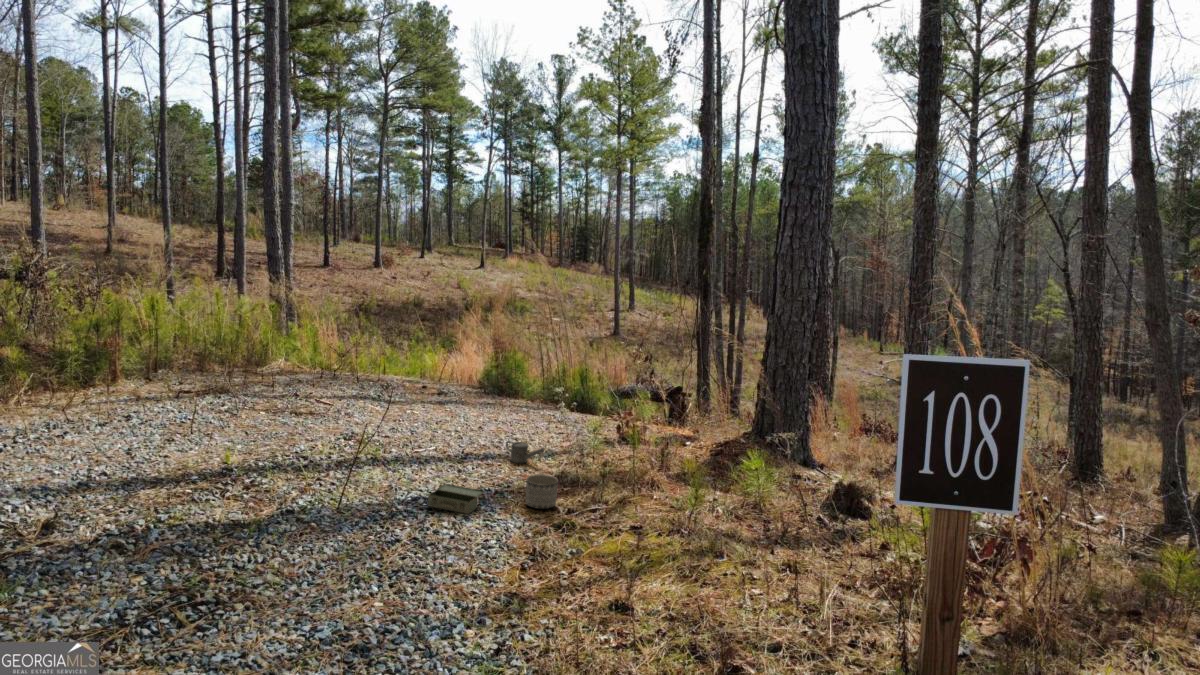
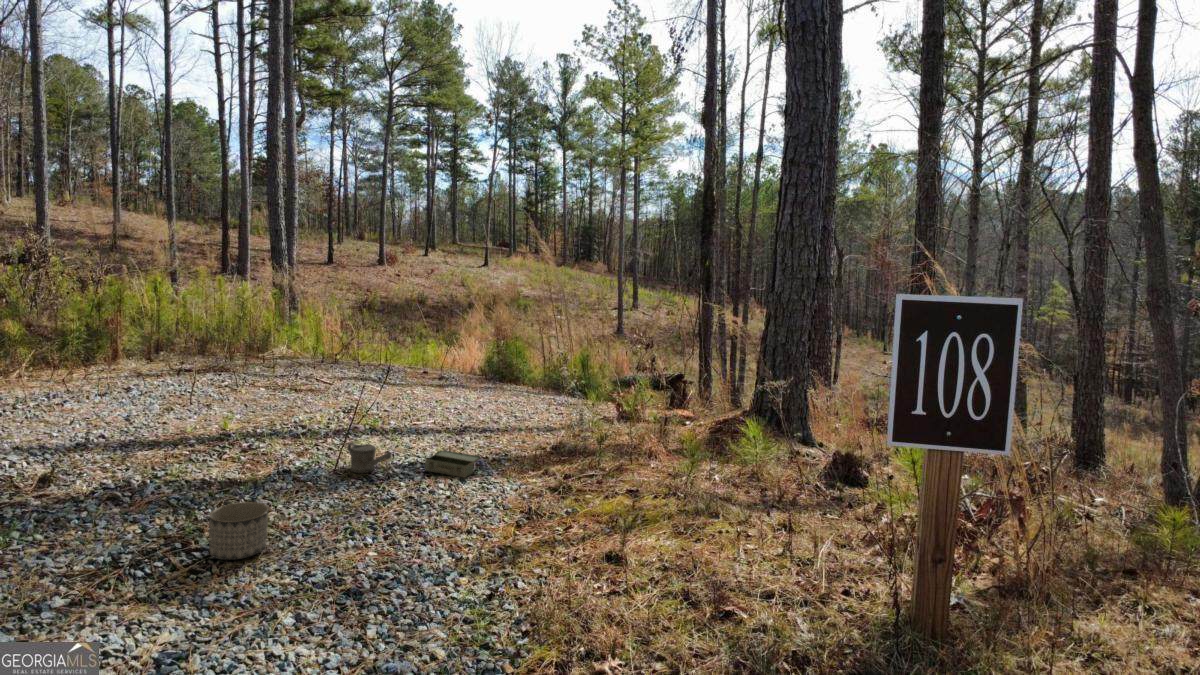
watering can: present [506,441,544,463] -> present [348,443,391,473]
planter: present [526,474,558,509] -> present [209,502,269,560]

